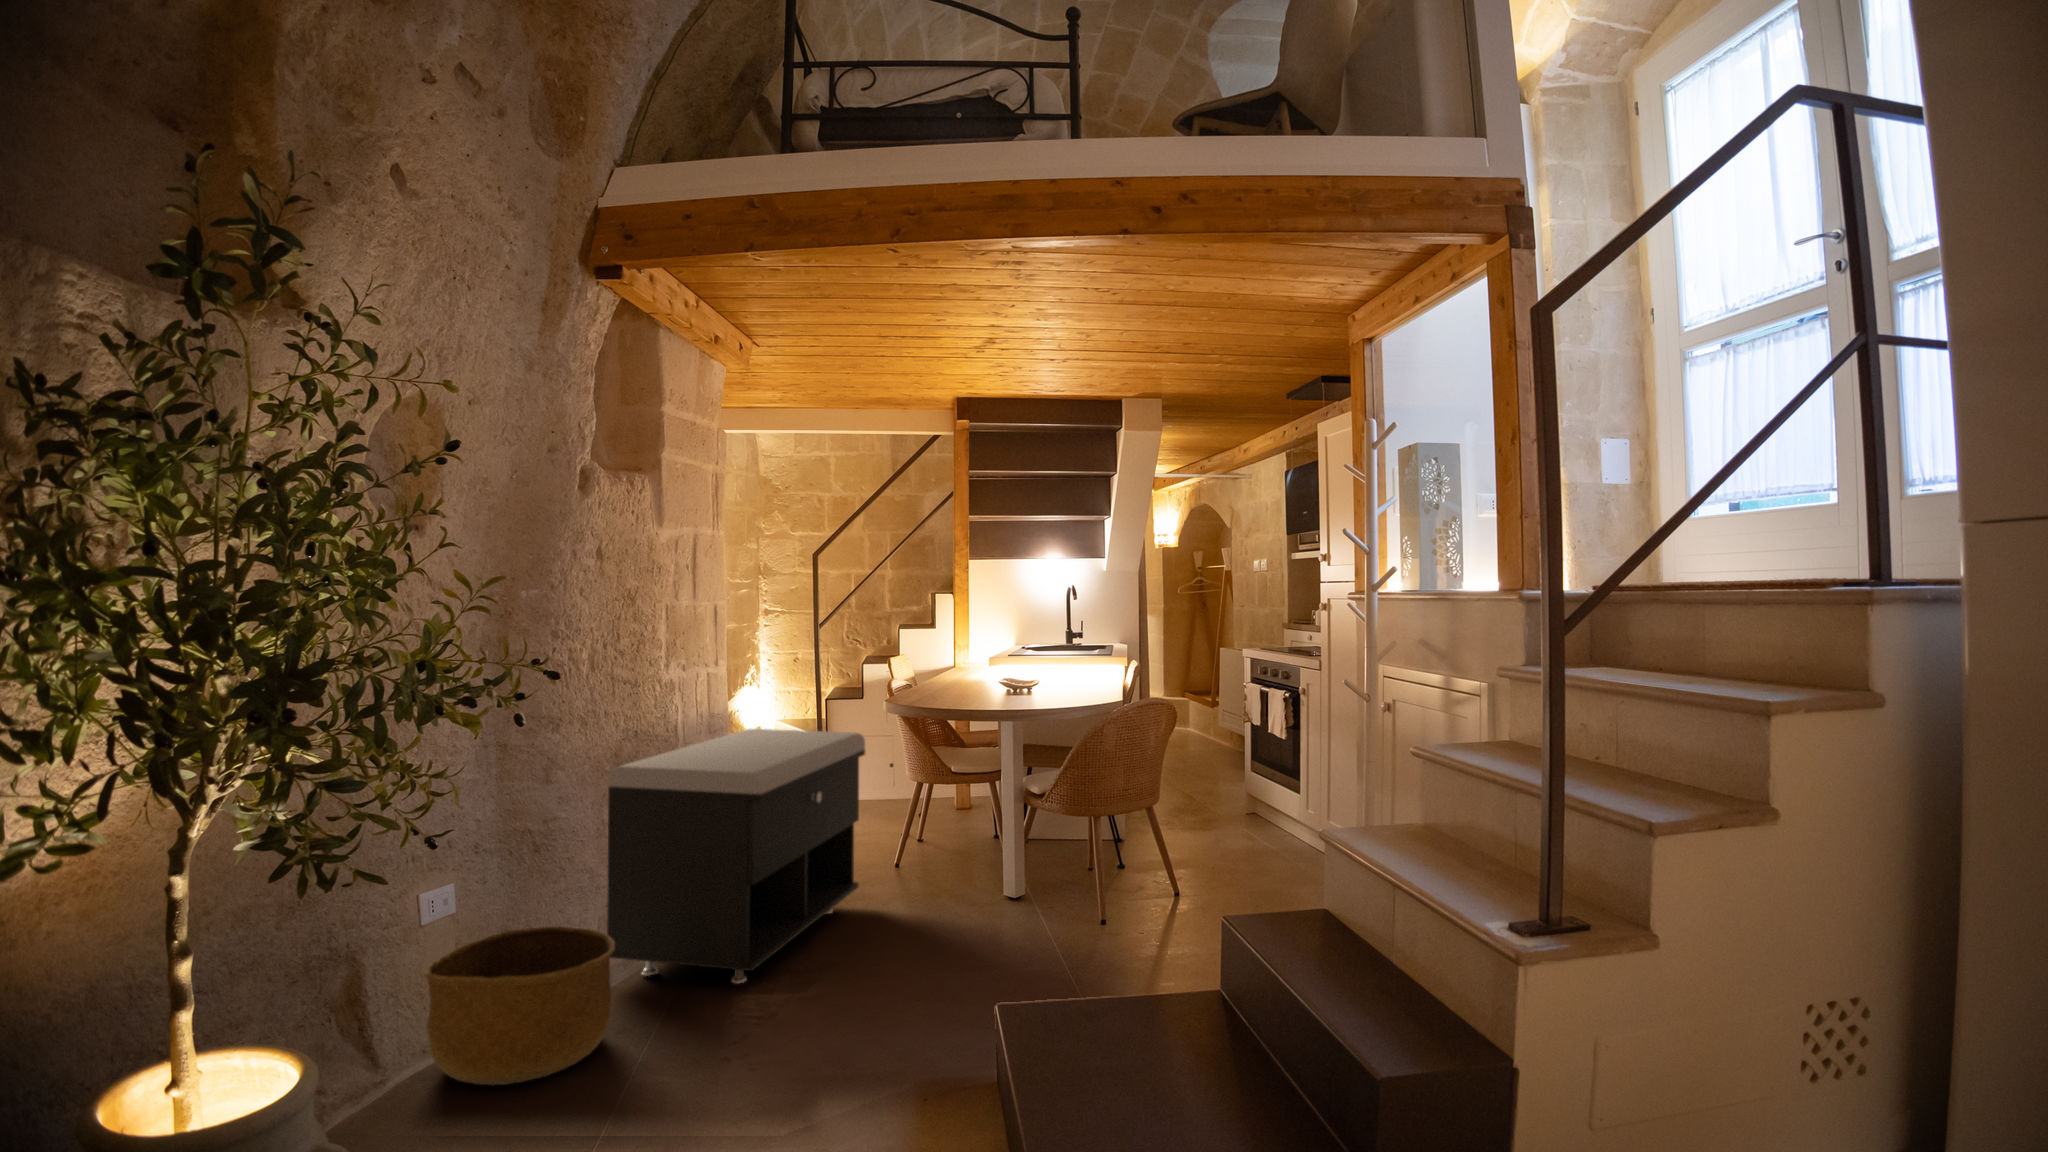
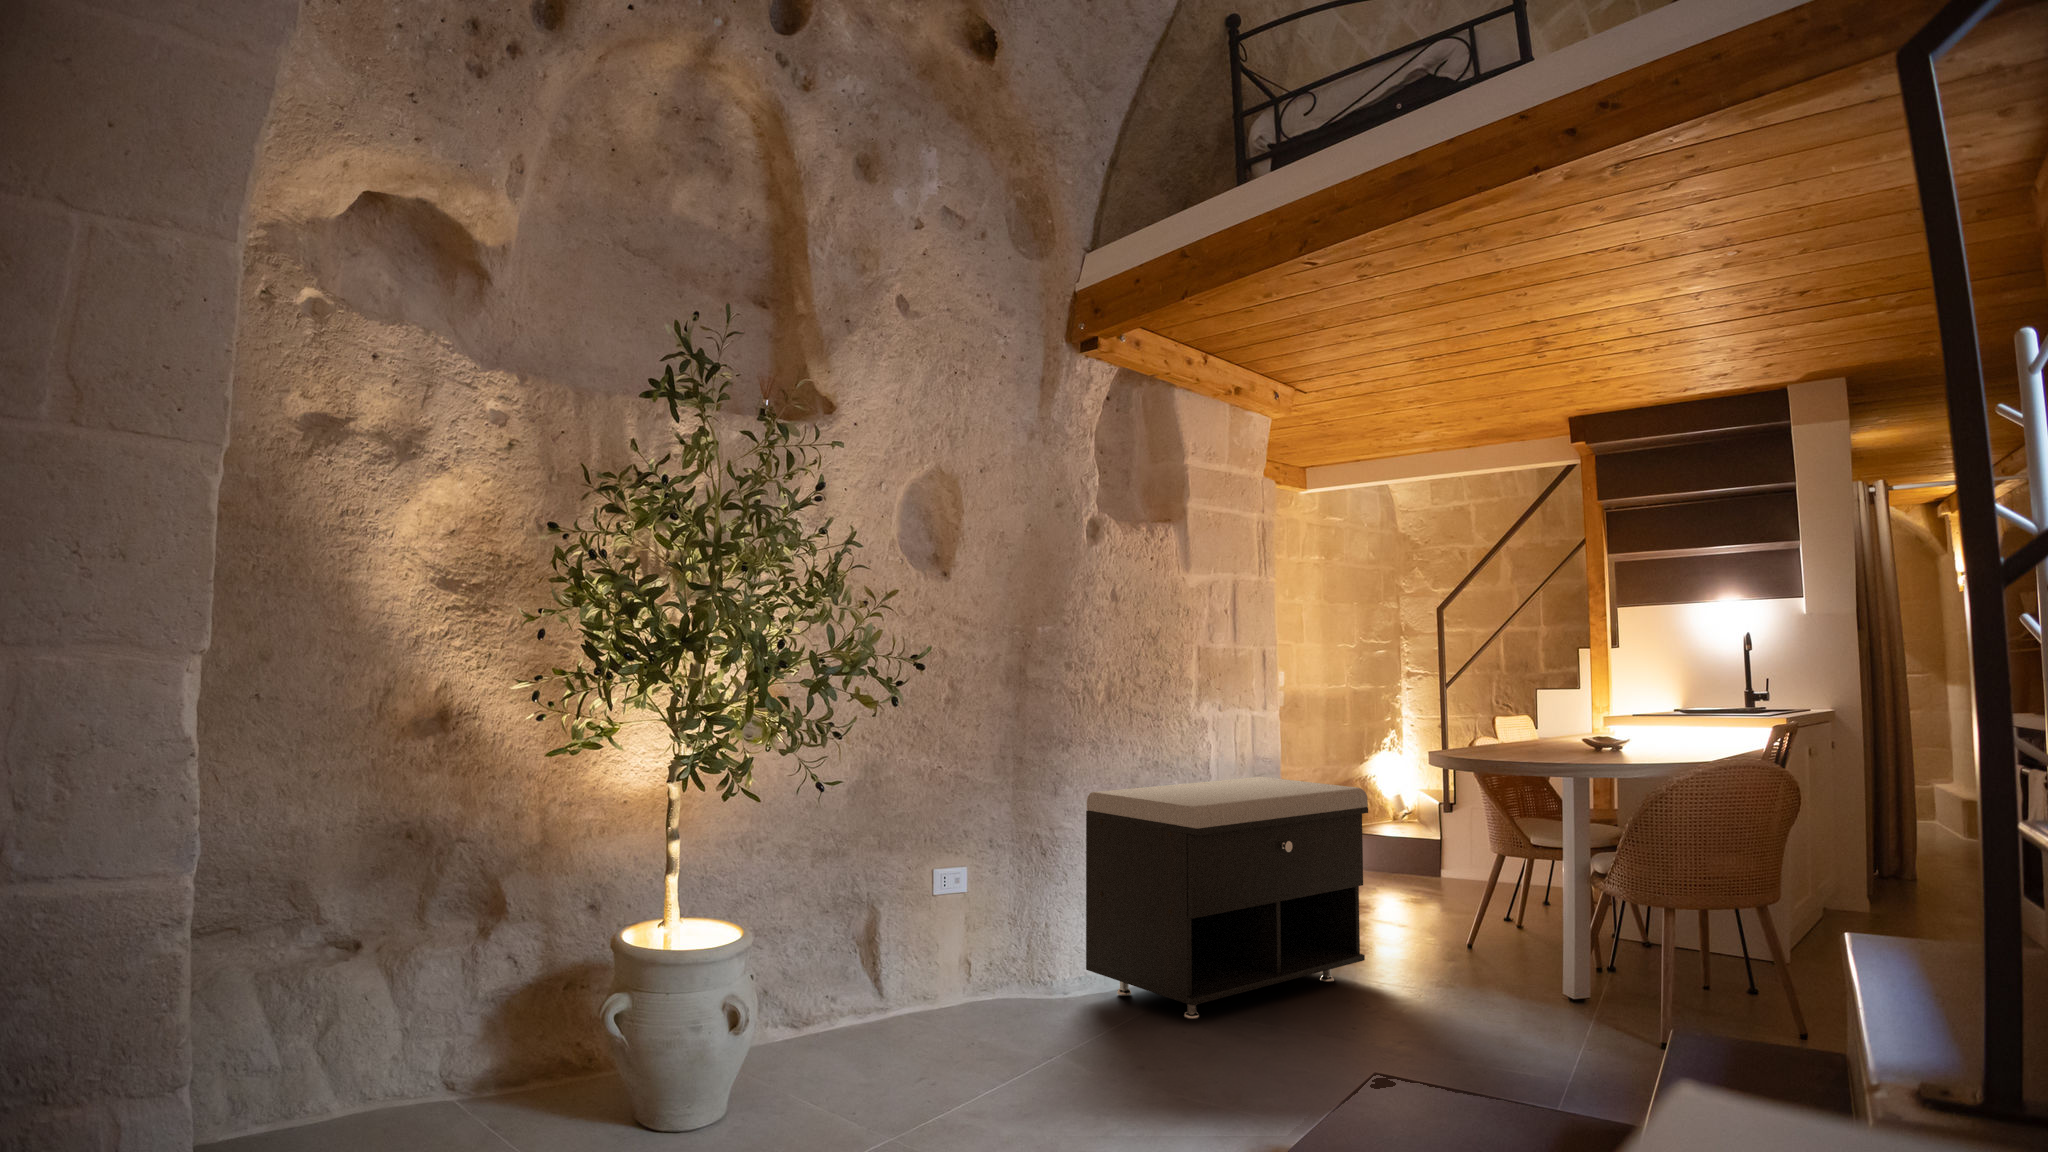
basket: present [425,927,615,1085] -> none [910,922,1056,1044]

